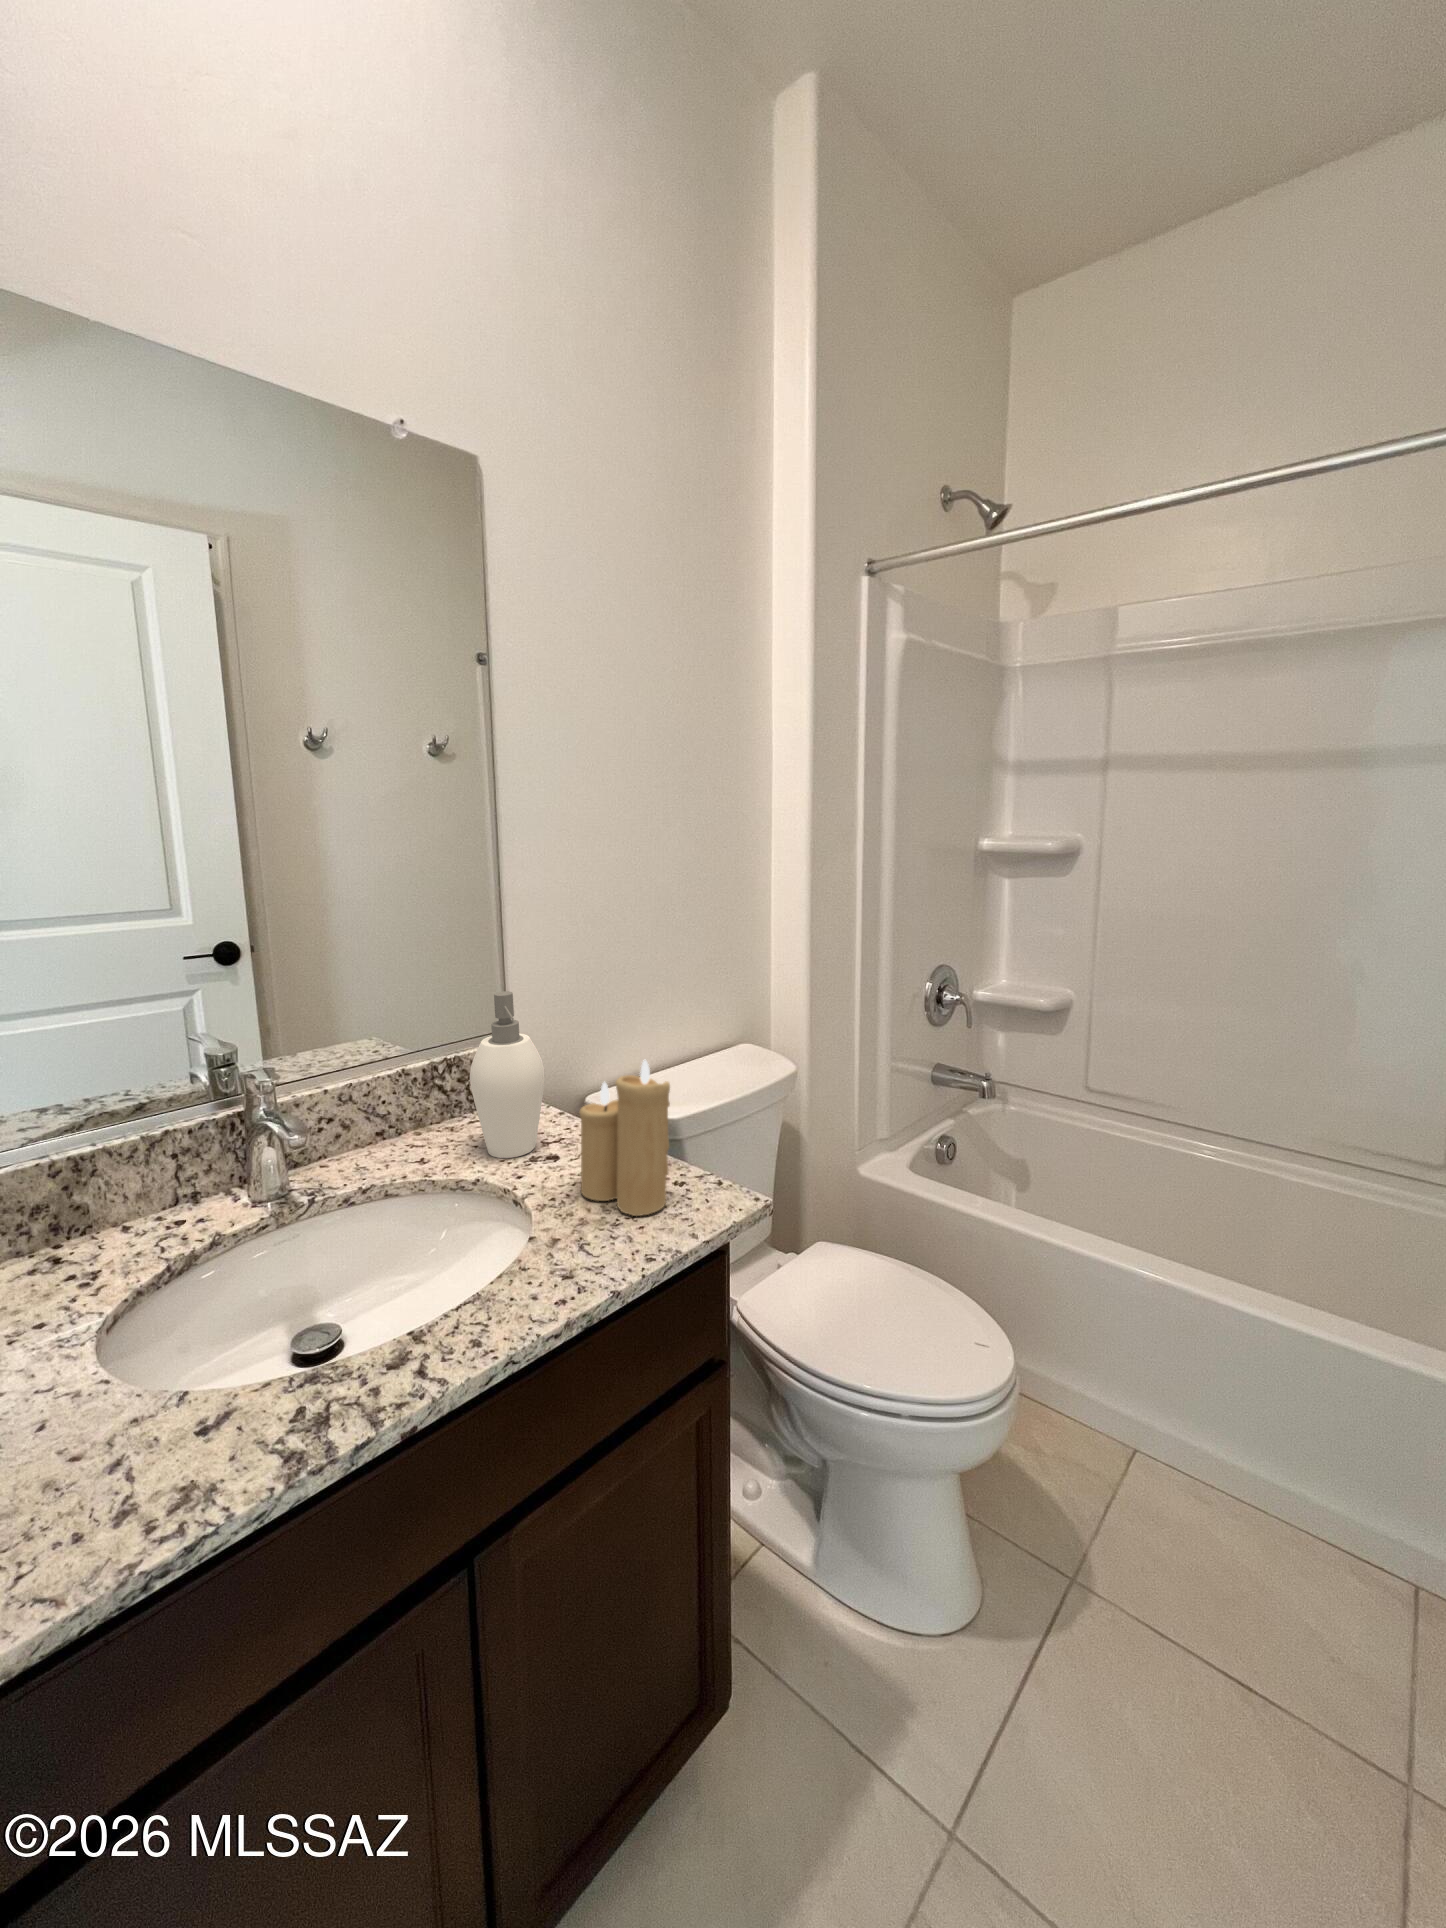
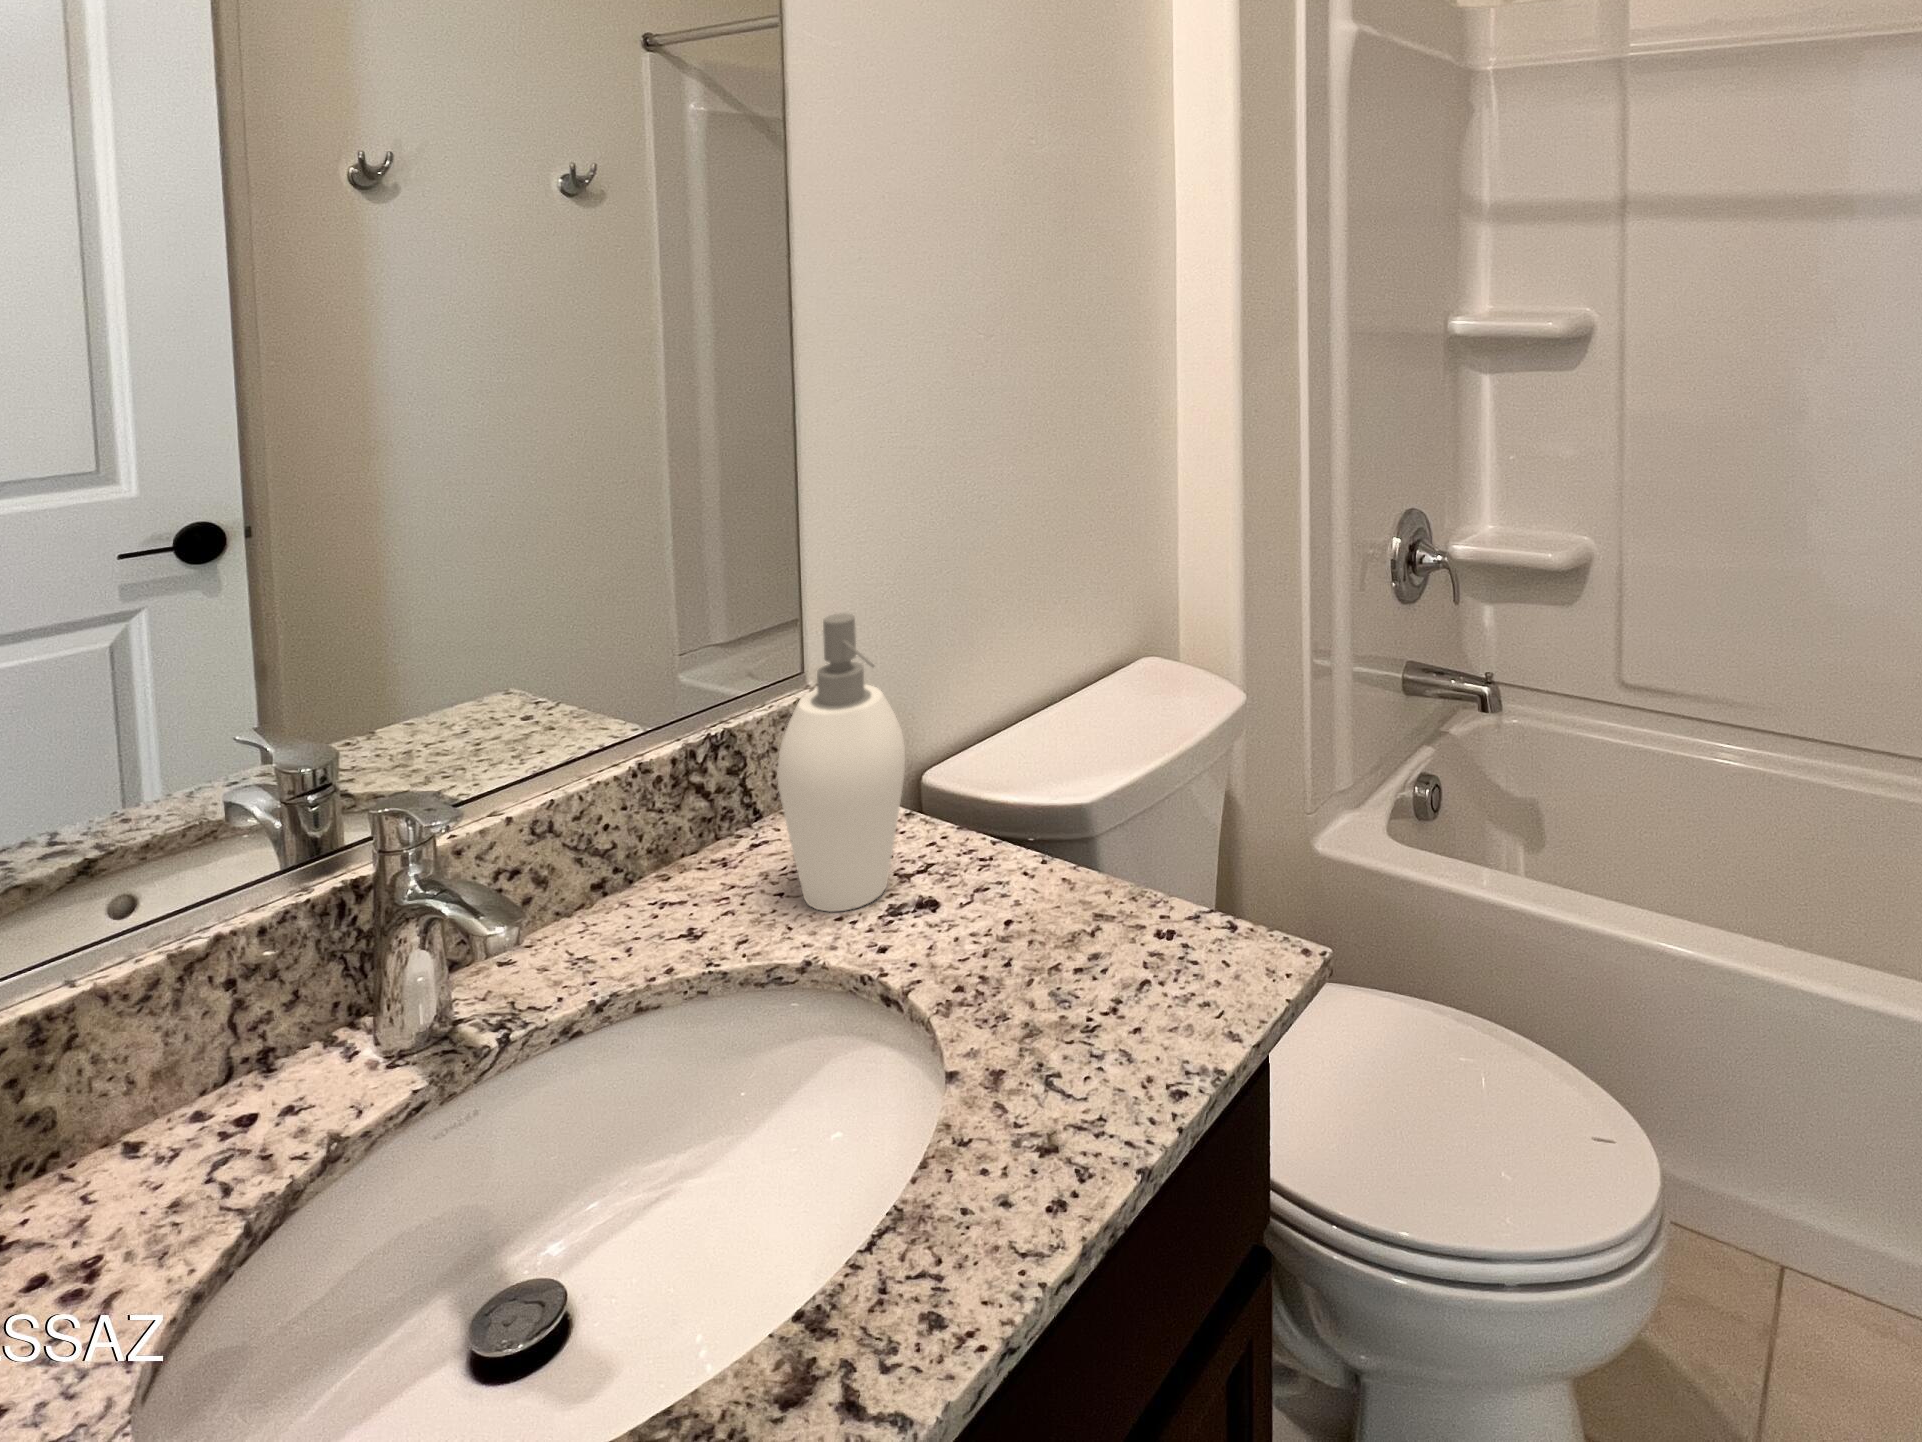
candle: present [579,1060,670,1216] -> none [1002,727,1166,1006]

